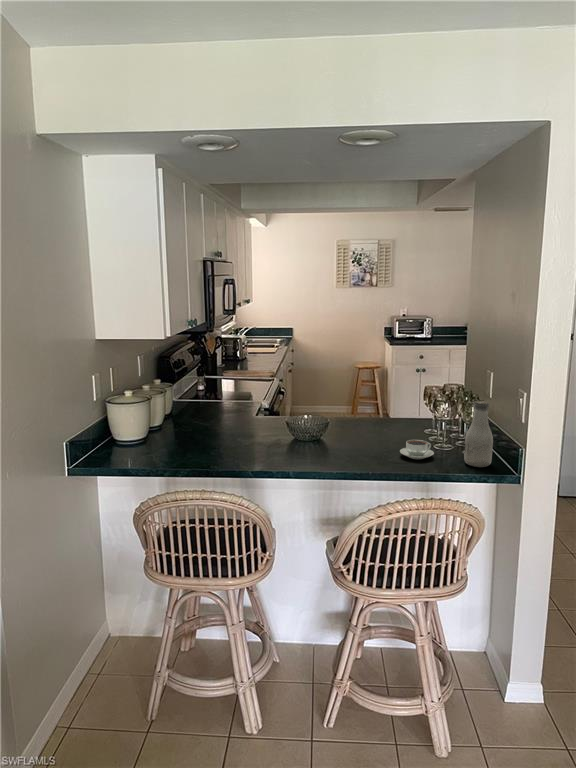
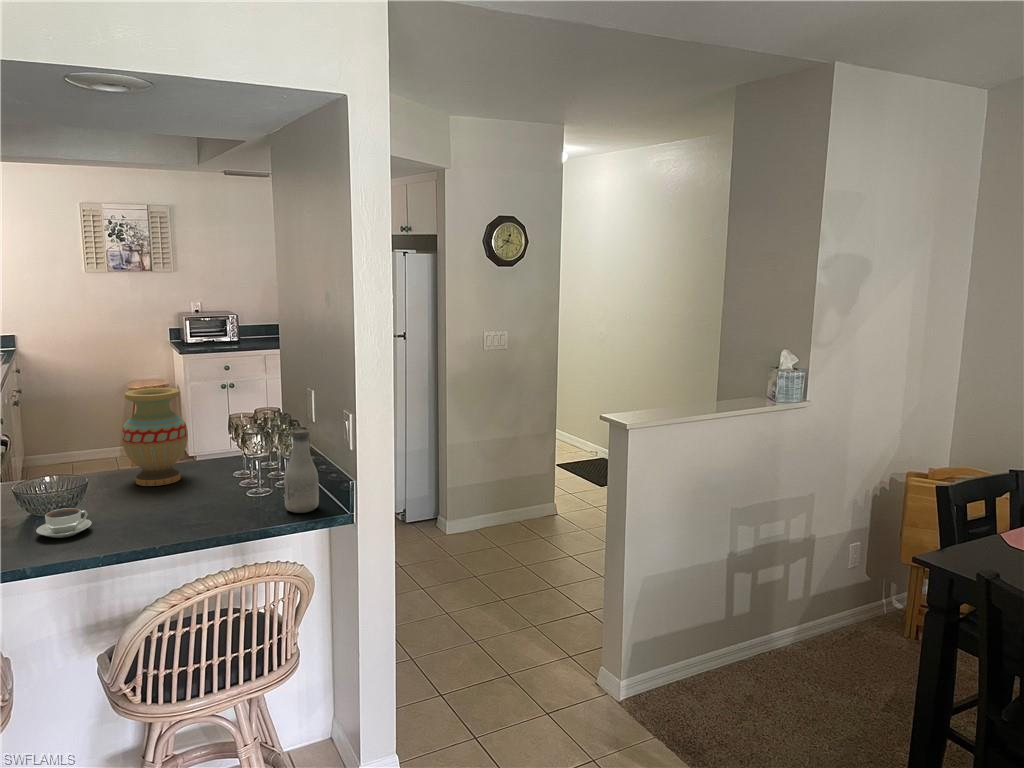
vase: none [353,362,396,432] -> present [122,388,188,486]
coffee cup: present [400,440,434,459] -> present [36,508,92,538]

